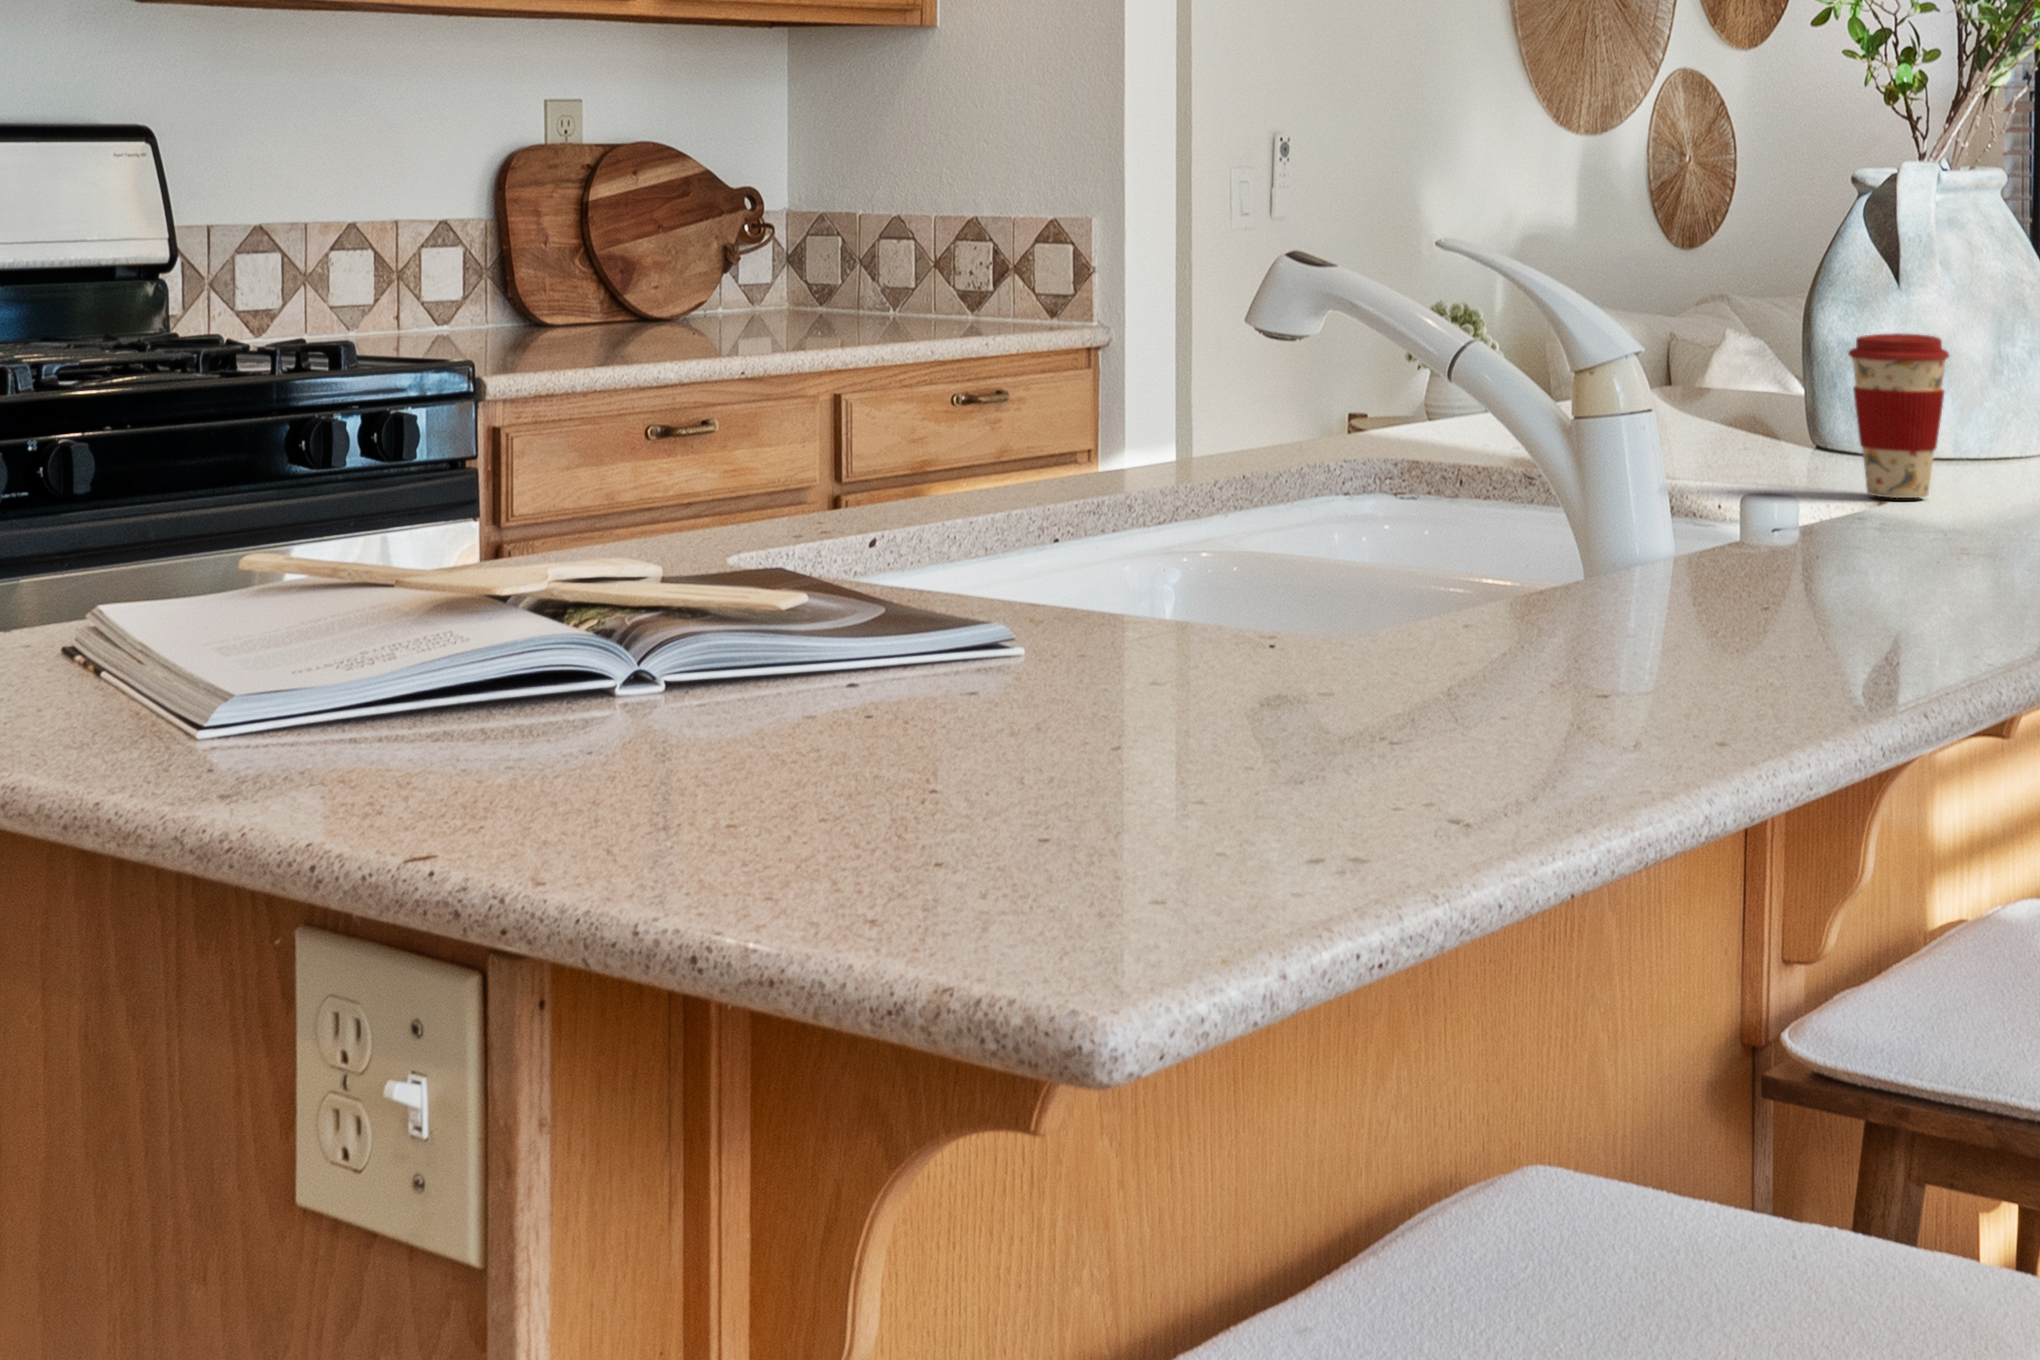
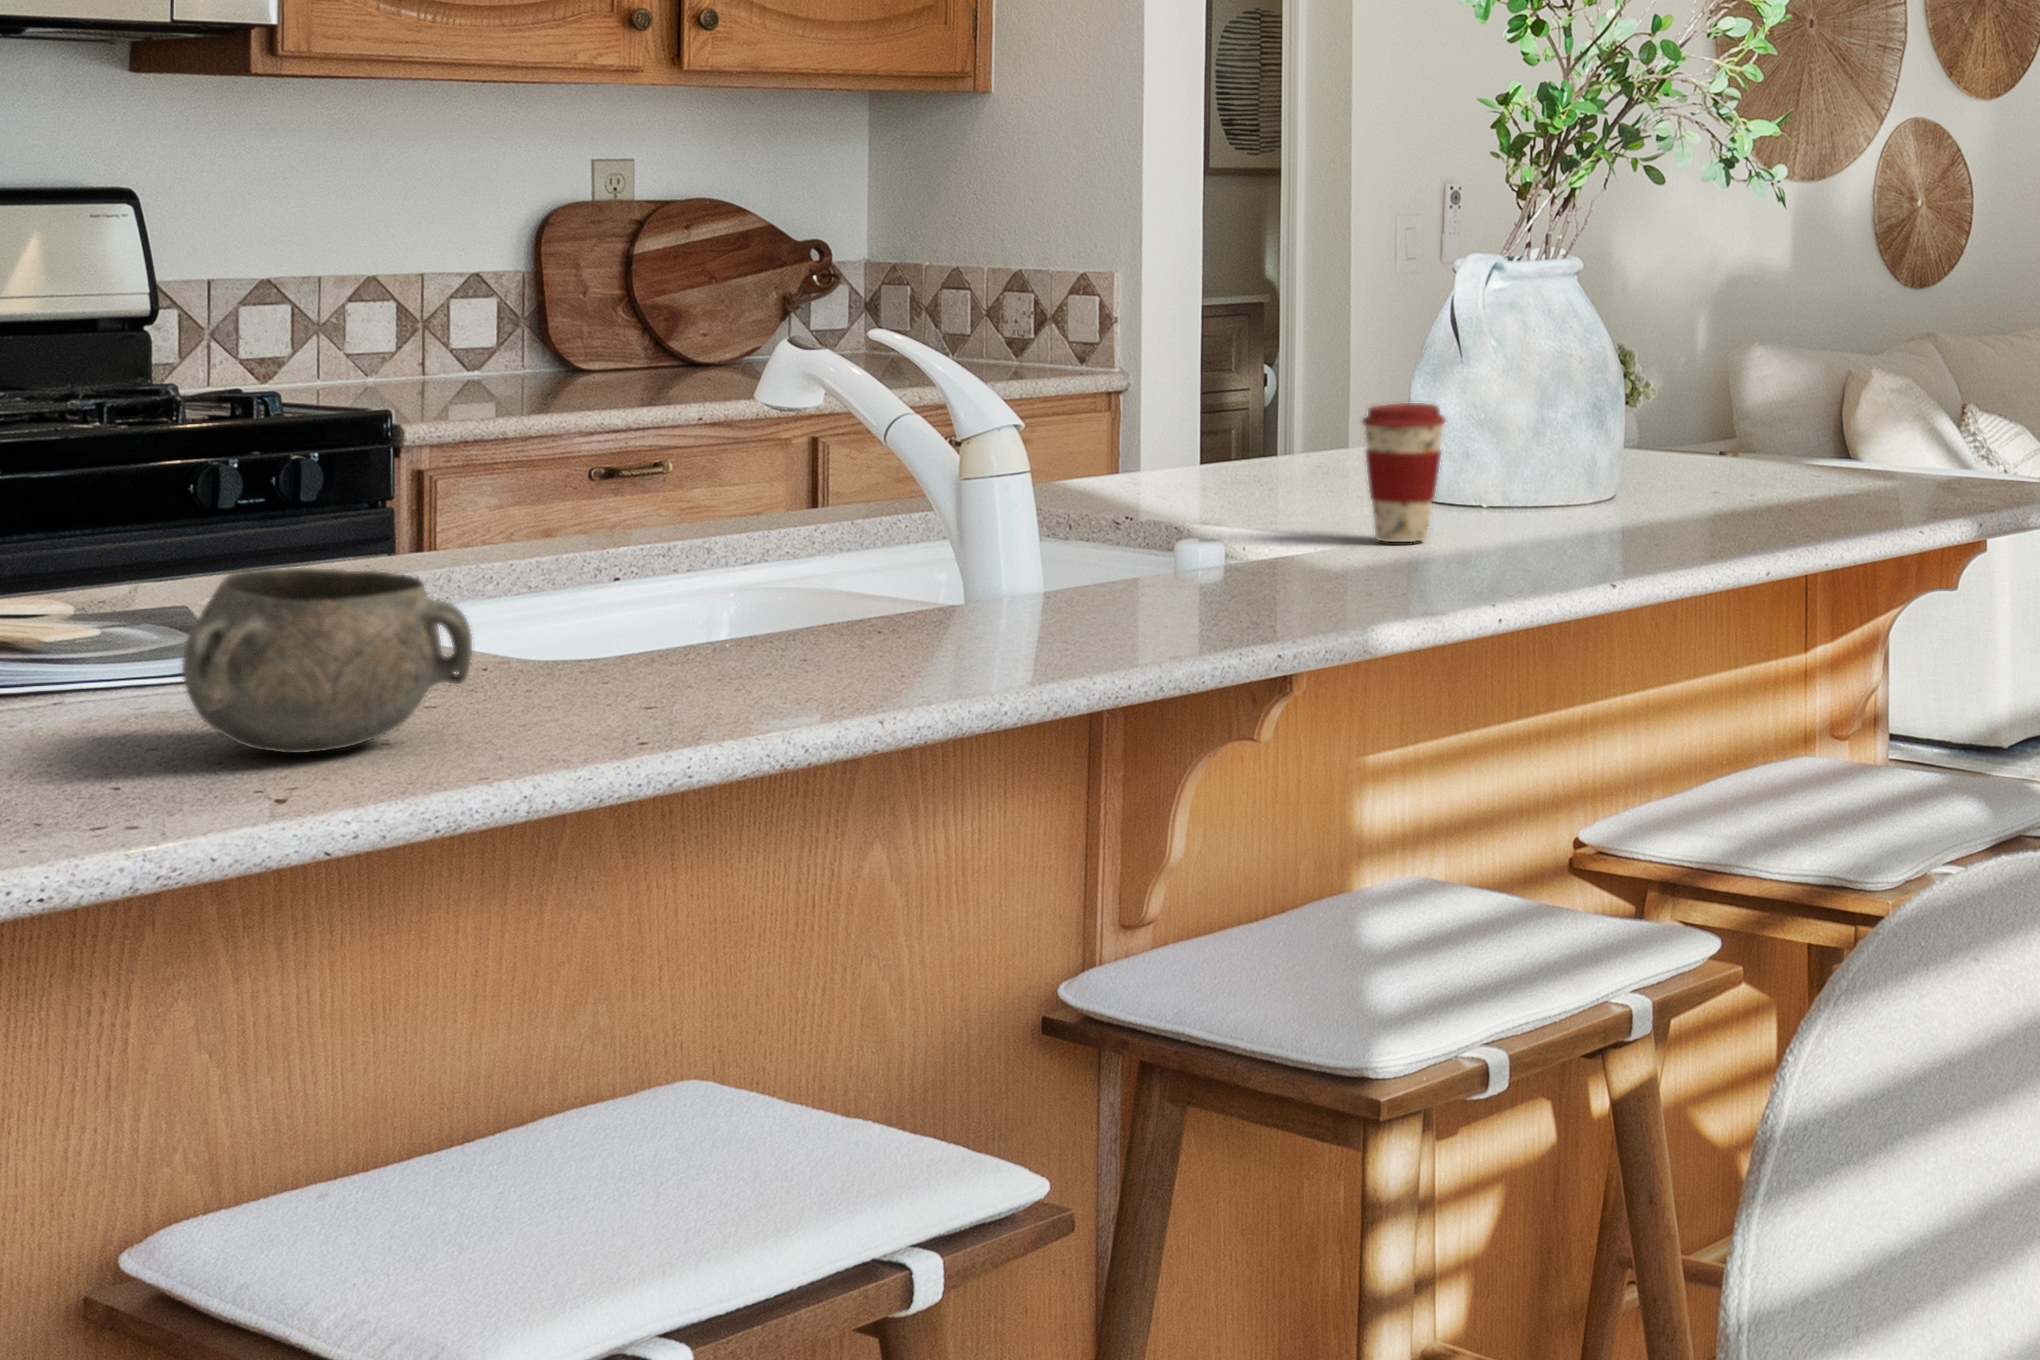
decorative bowl: none [1108,518,1446,762] -> present [182,568,472,753]

